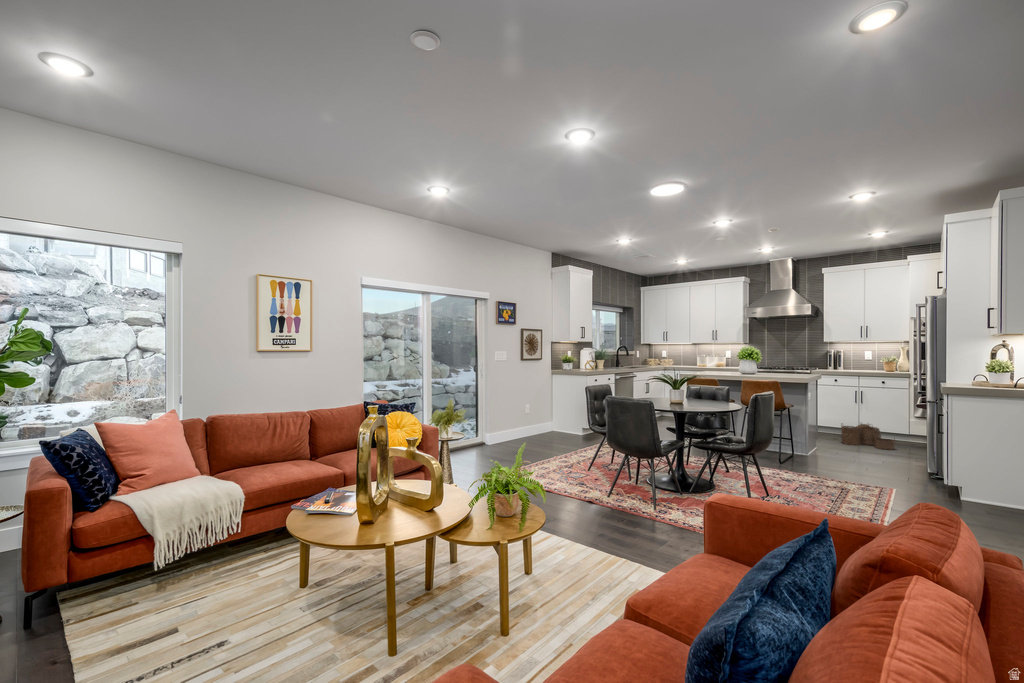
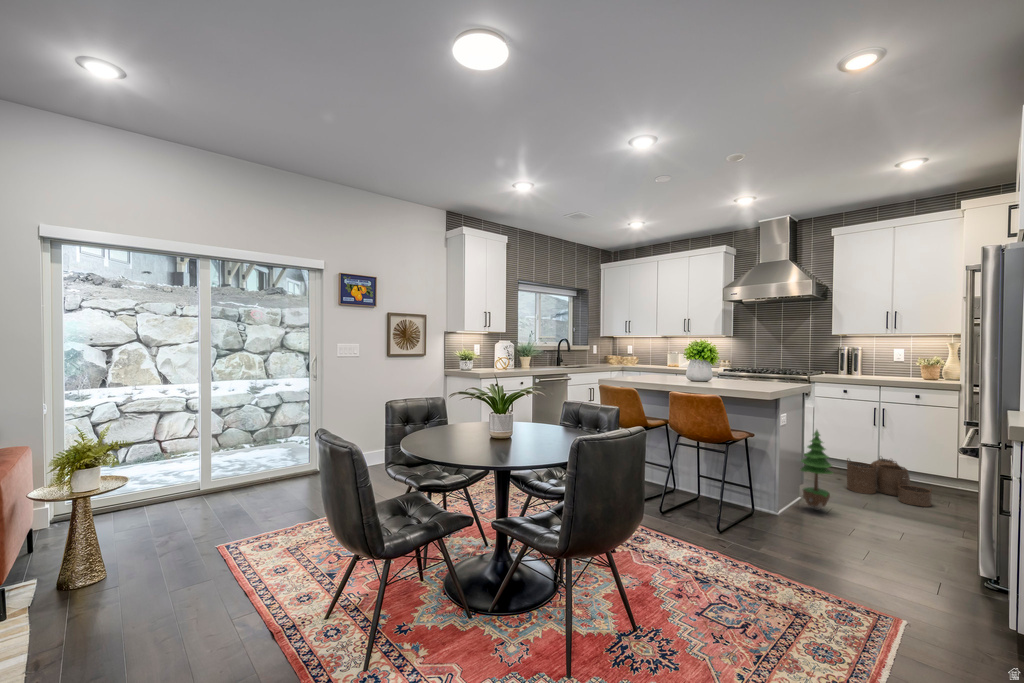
potted tree: none [818,402,839,453] -> present [801,430,833,510]

